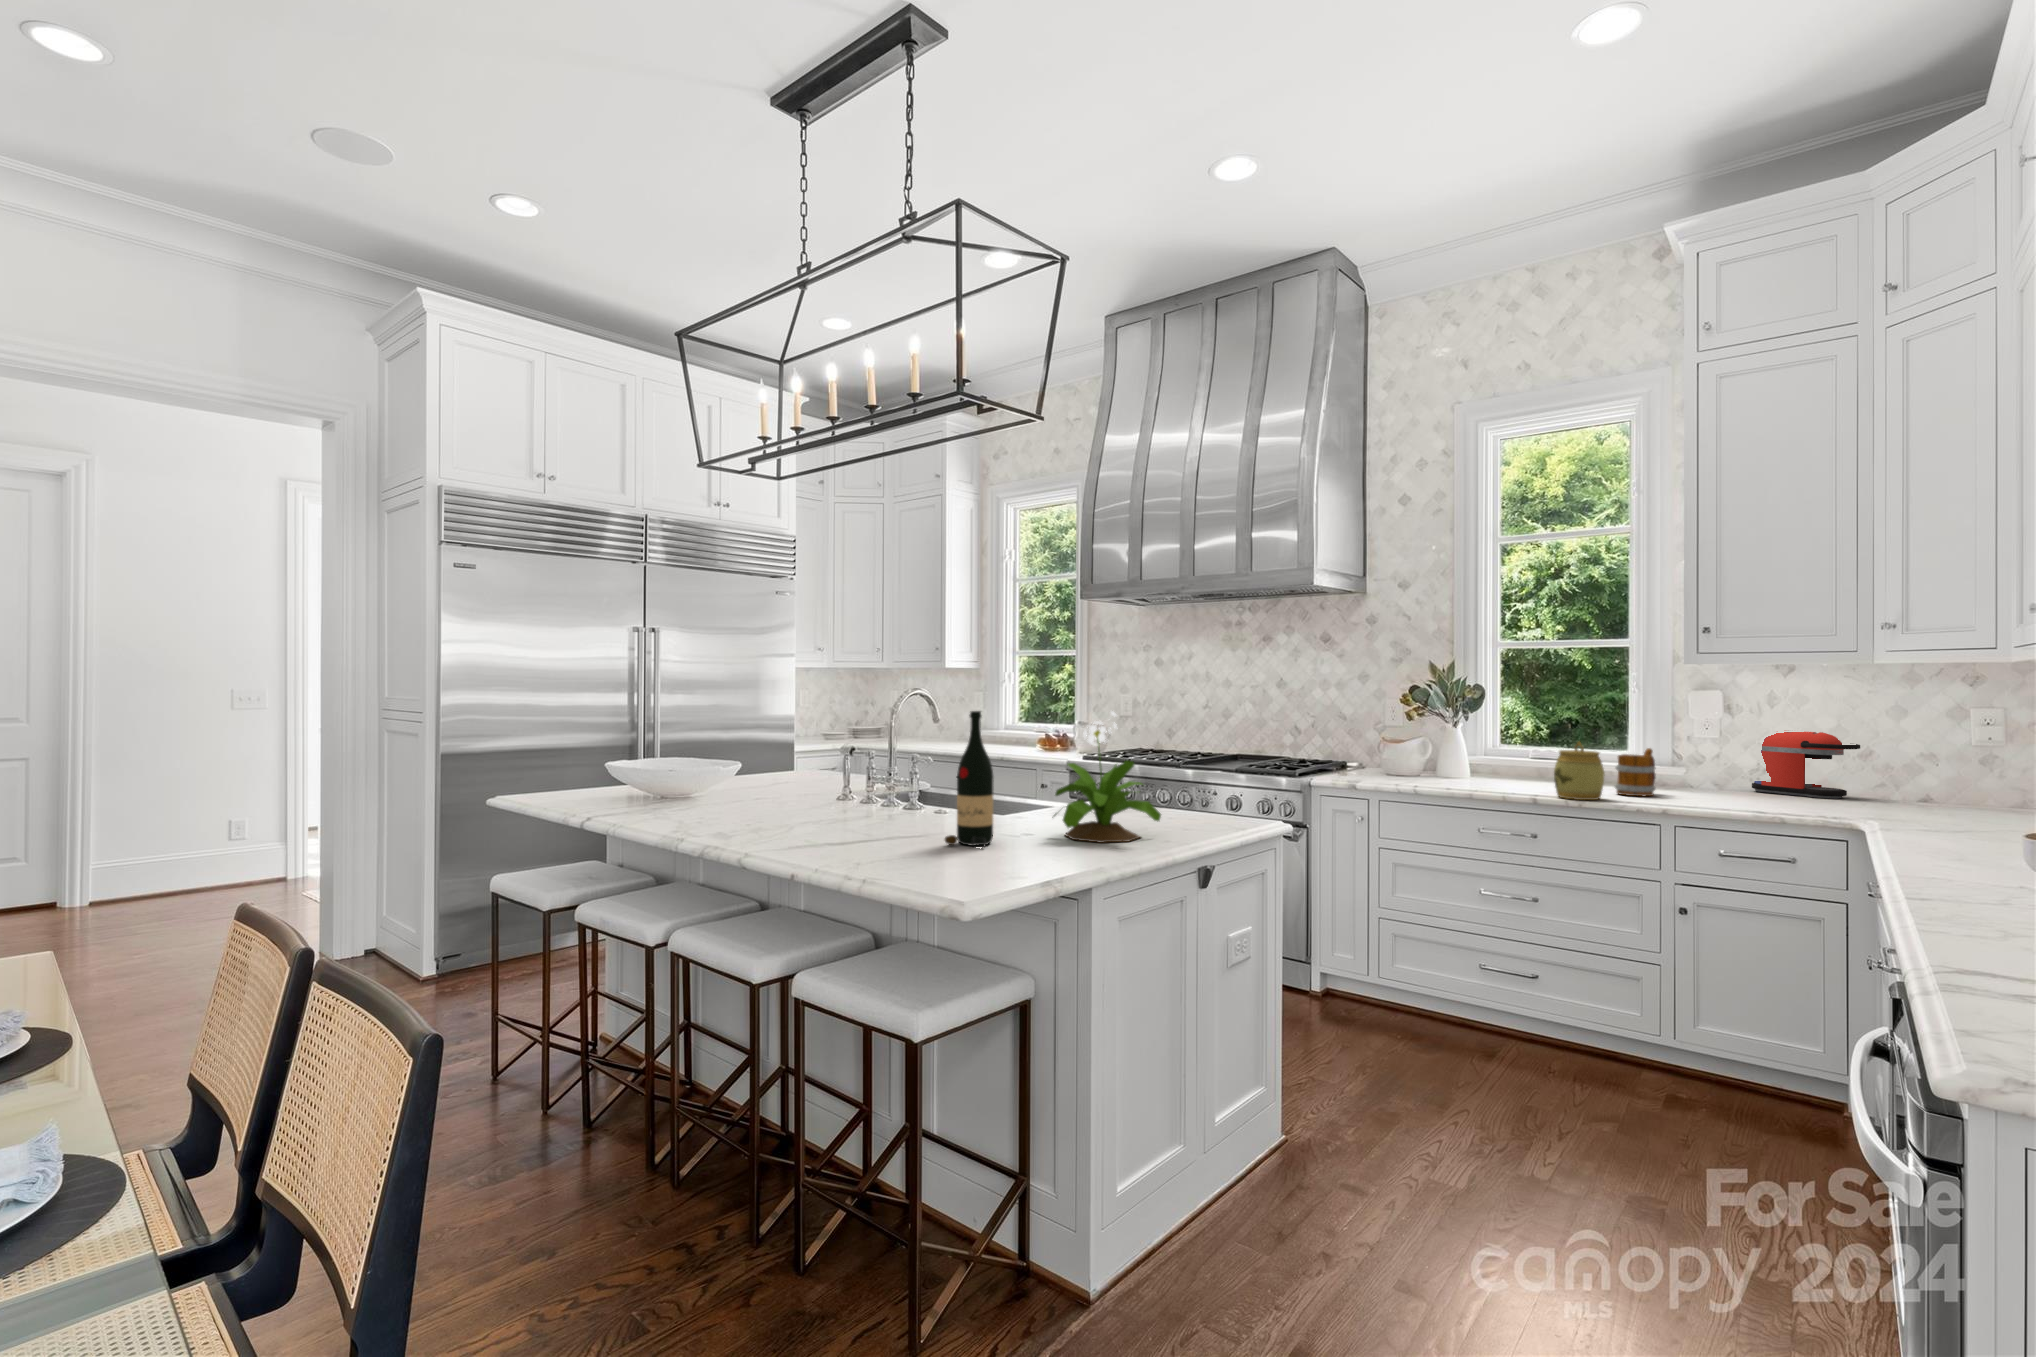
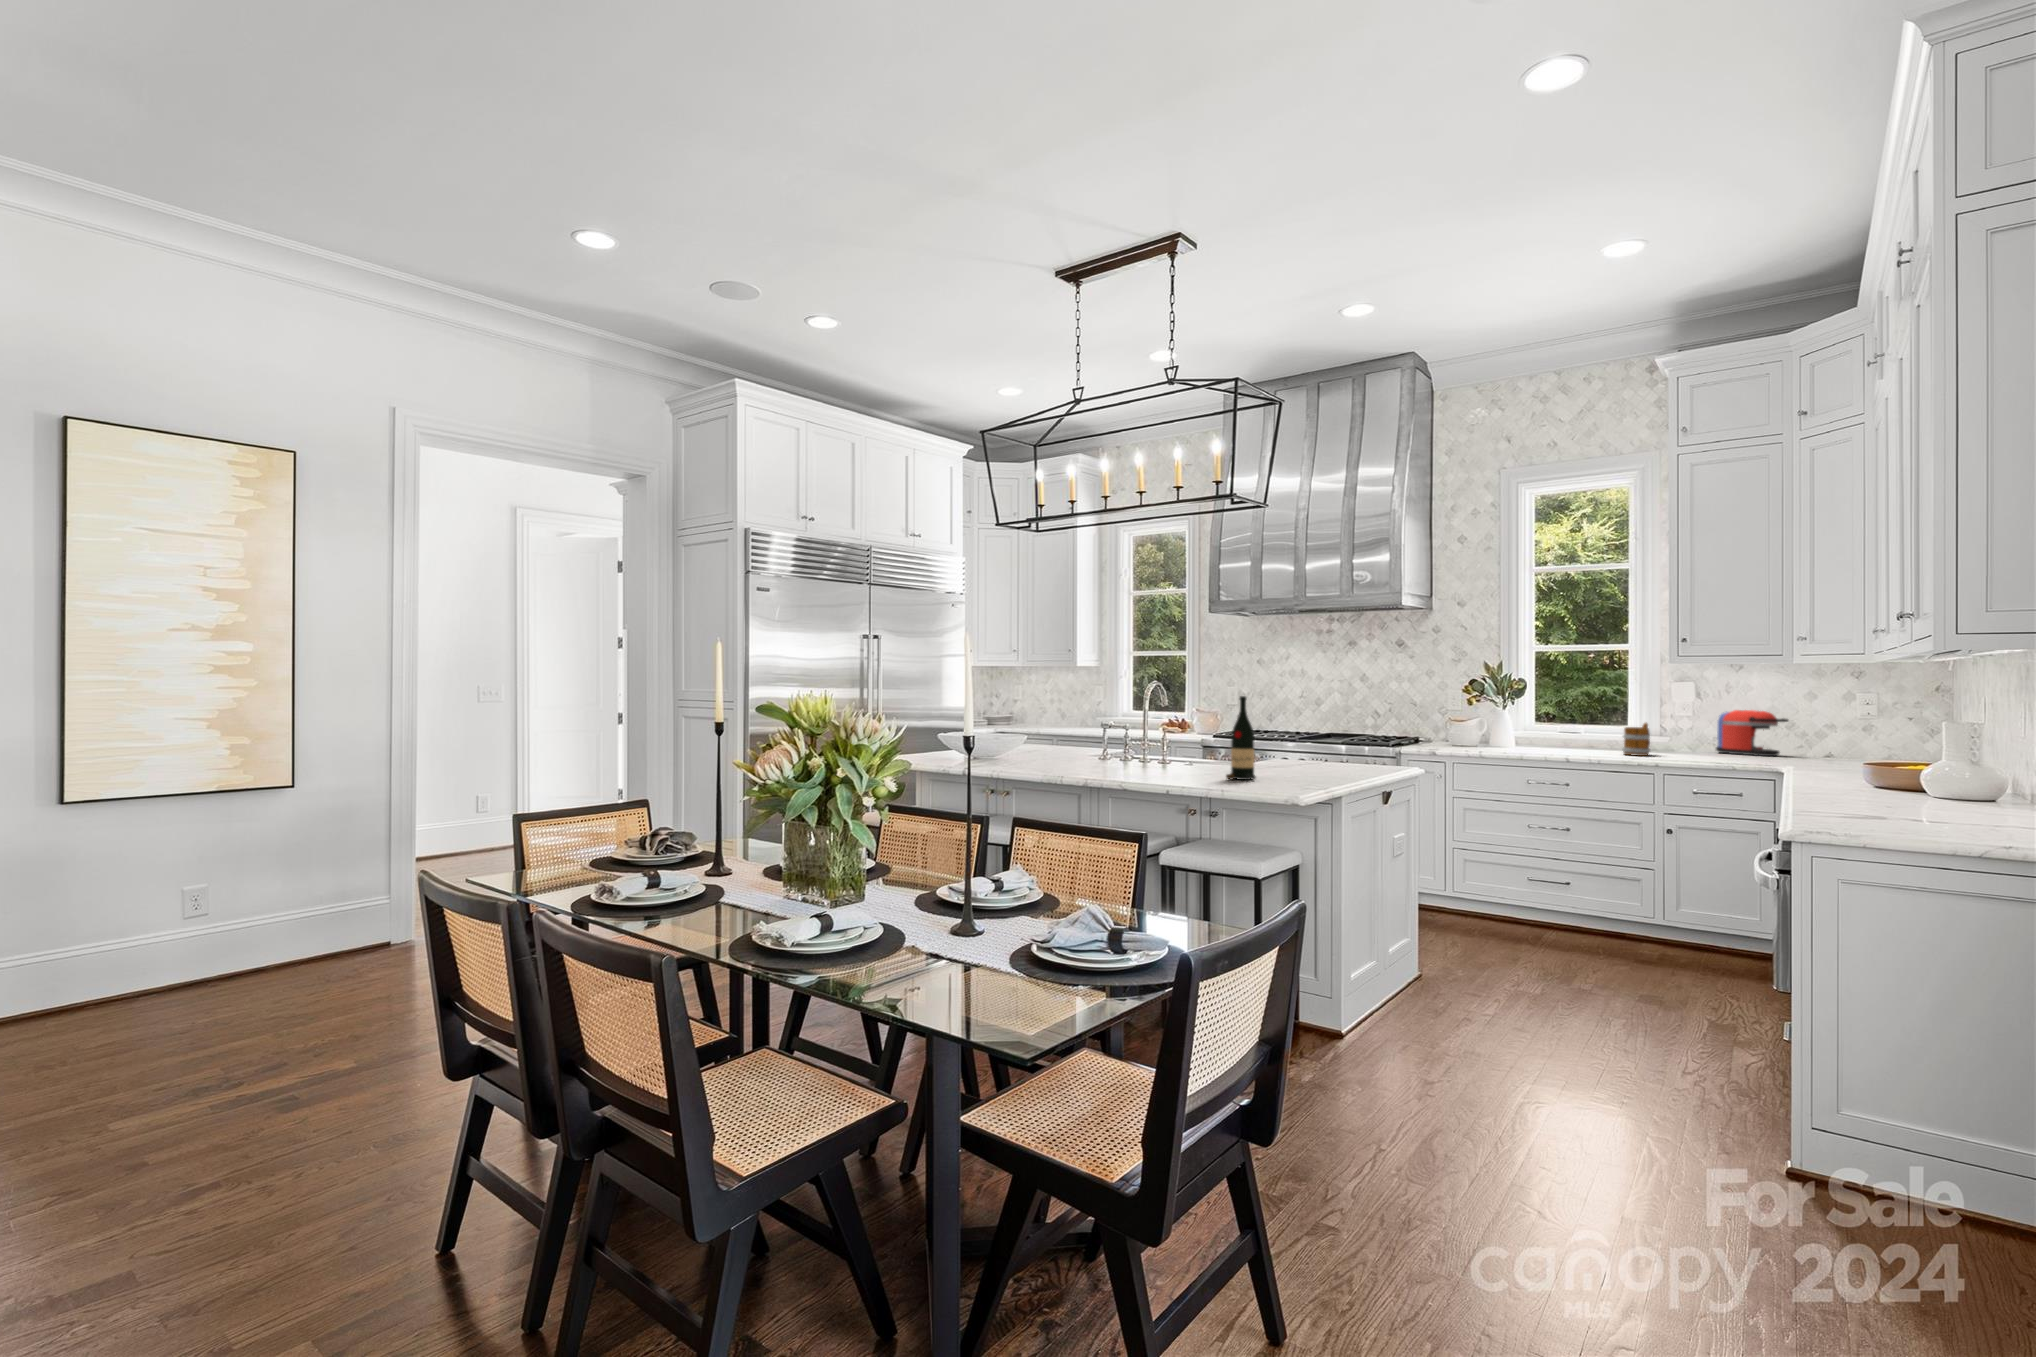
potted flower: present [1054,711,1161,842] -> none [1282,696,1351,778]
jar: present [1554,742,1604,800] -> none [1582,717,1617,758]

